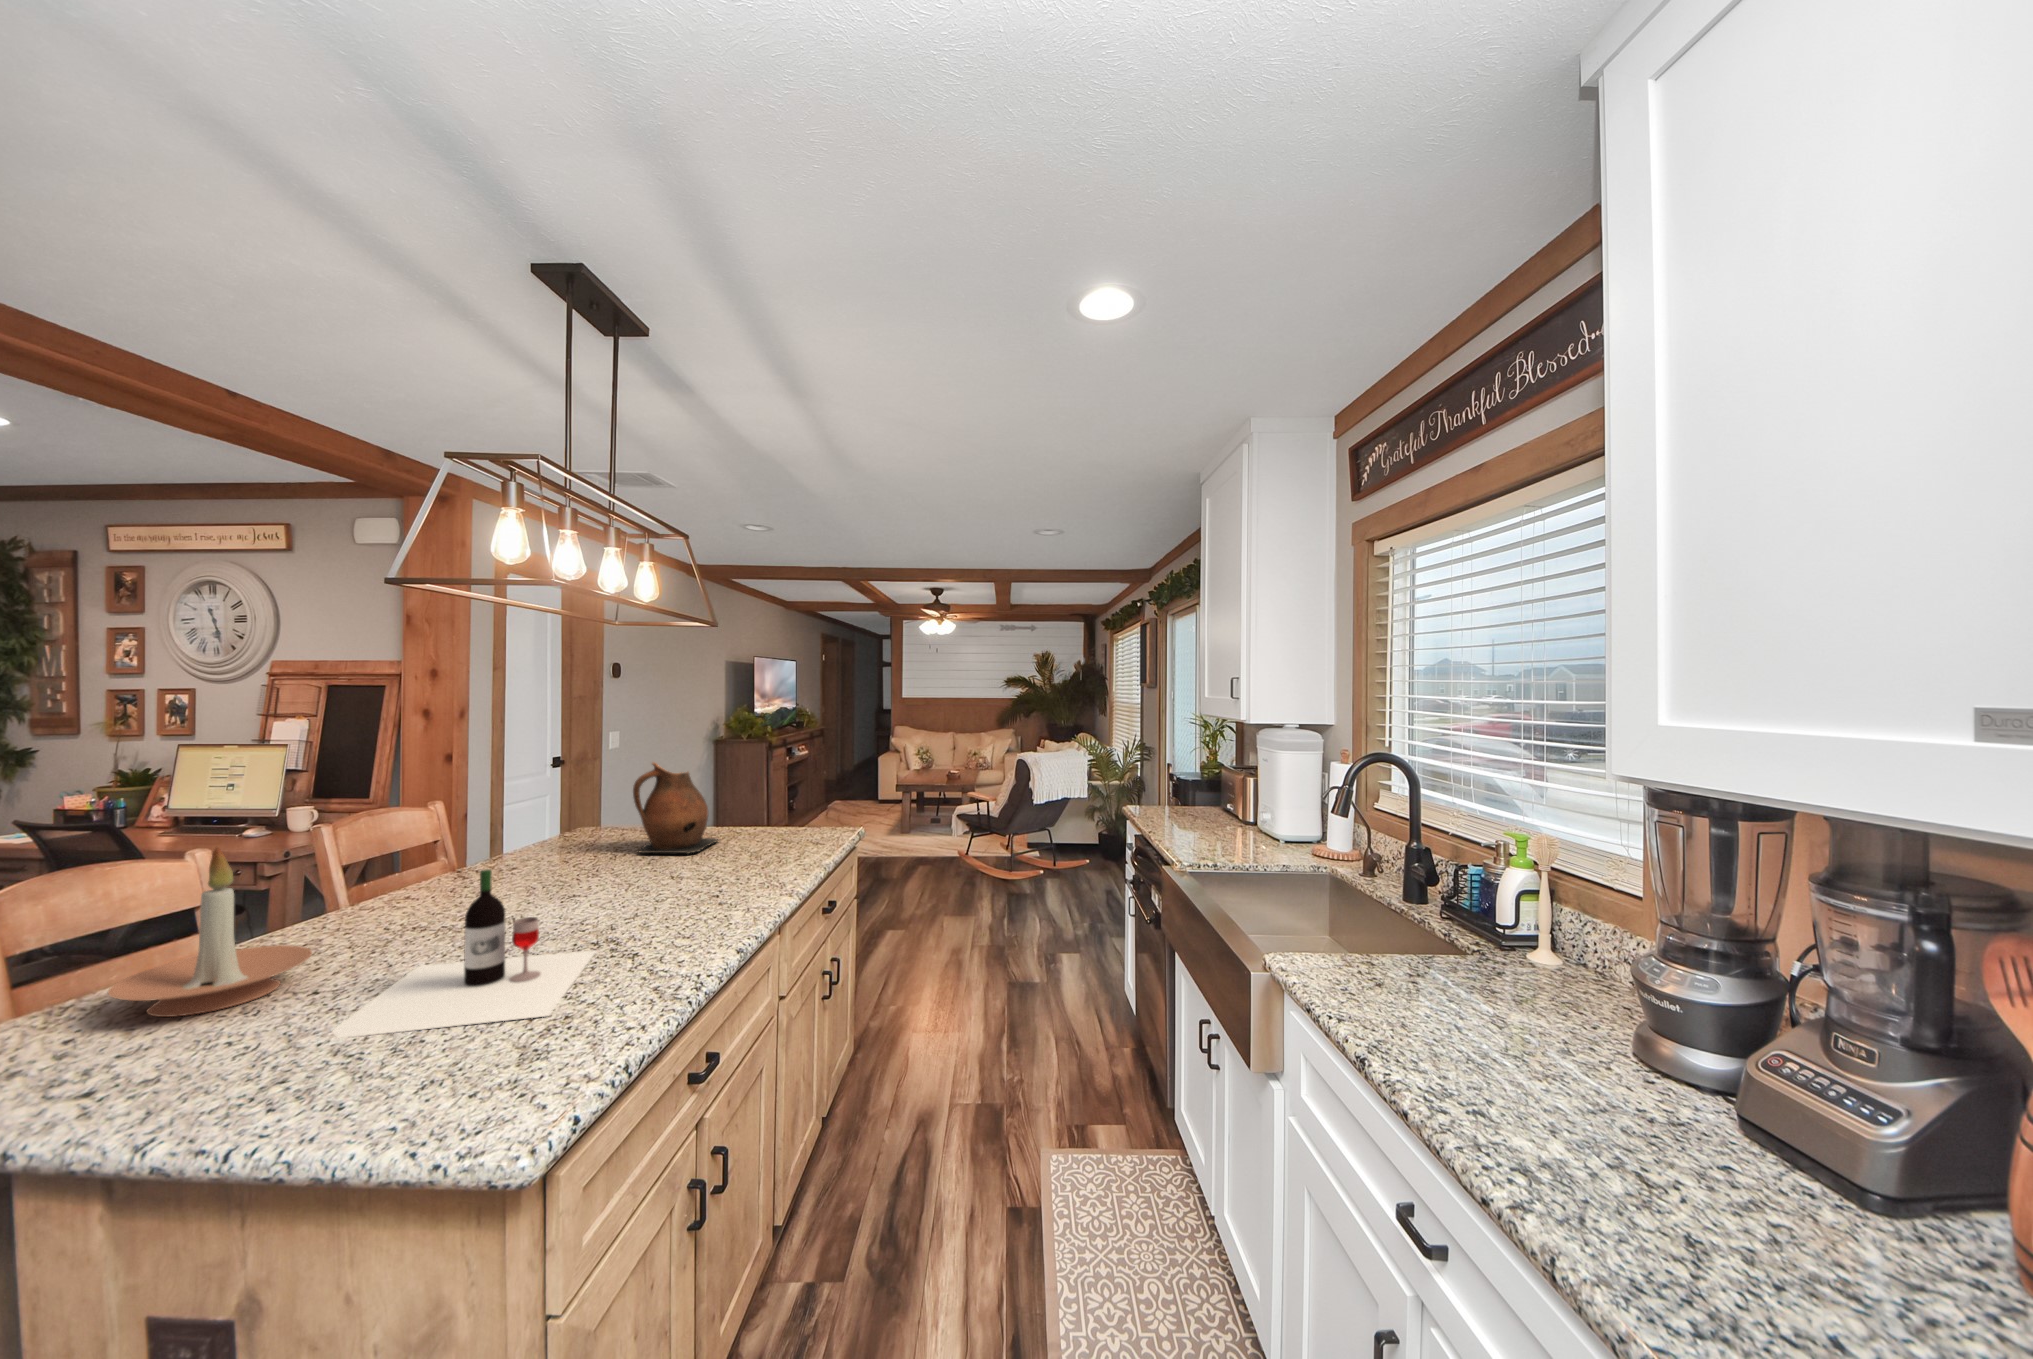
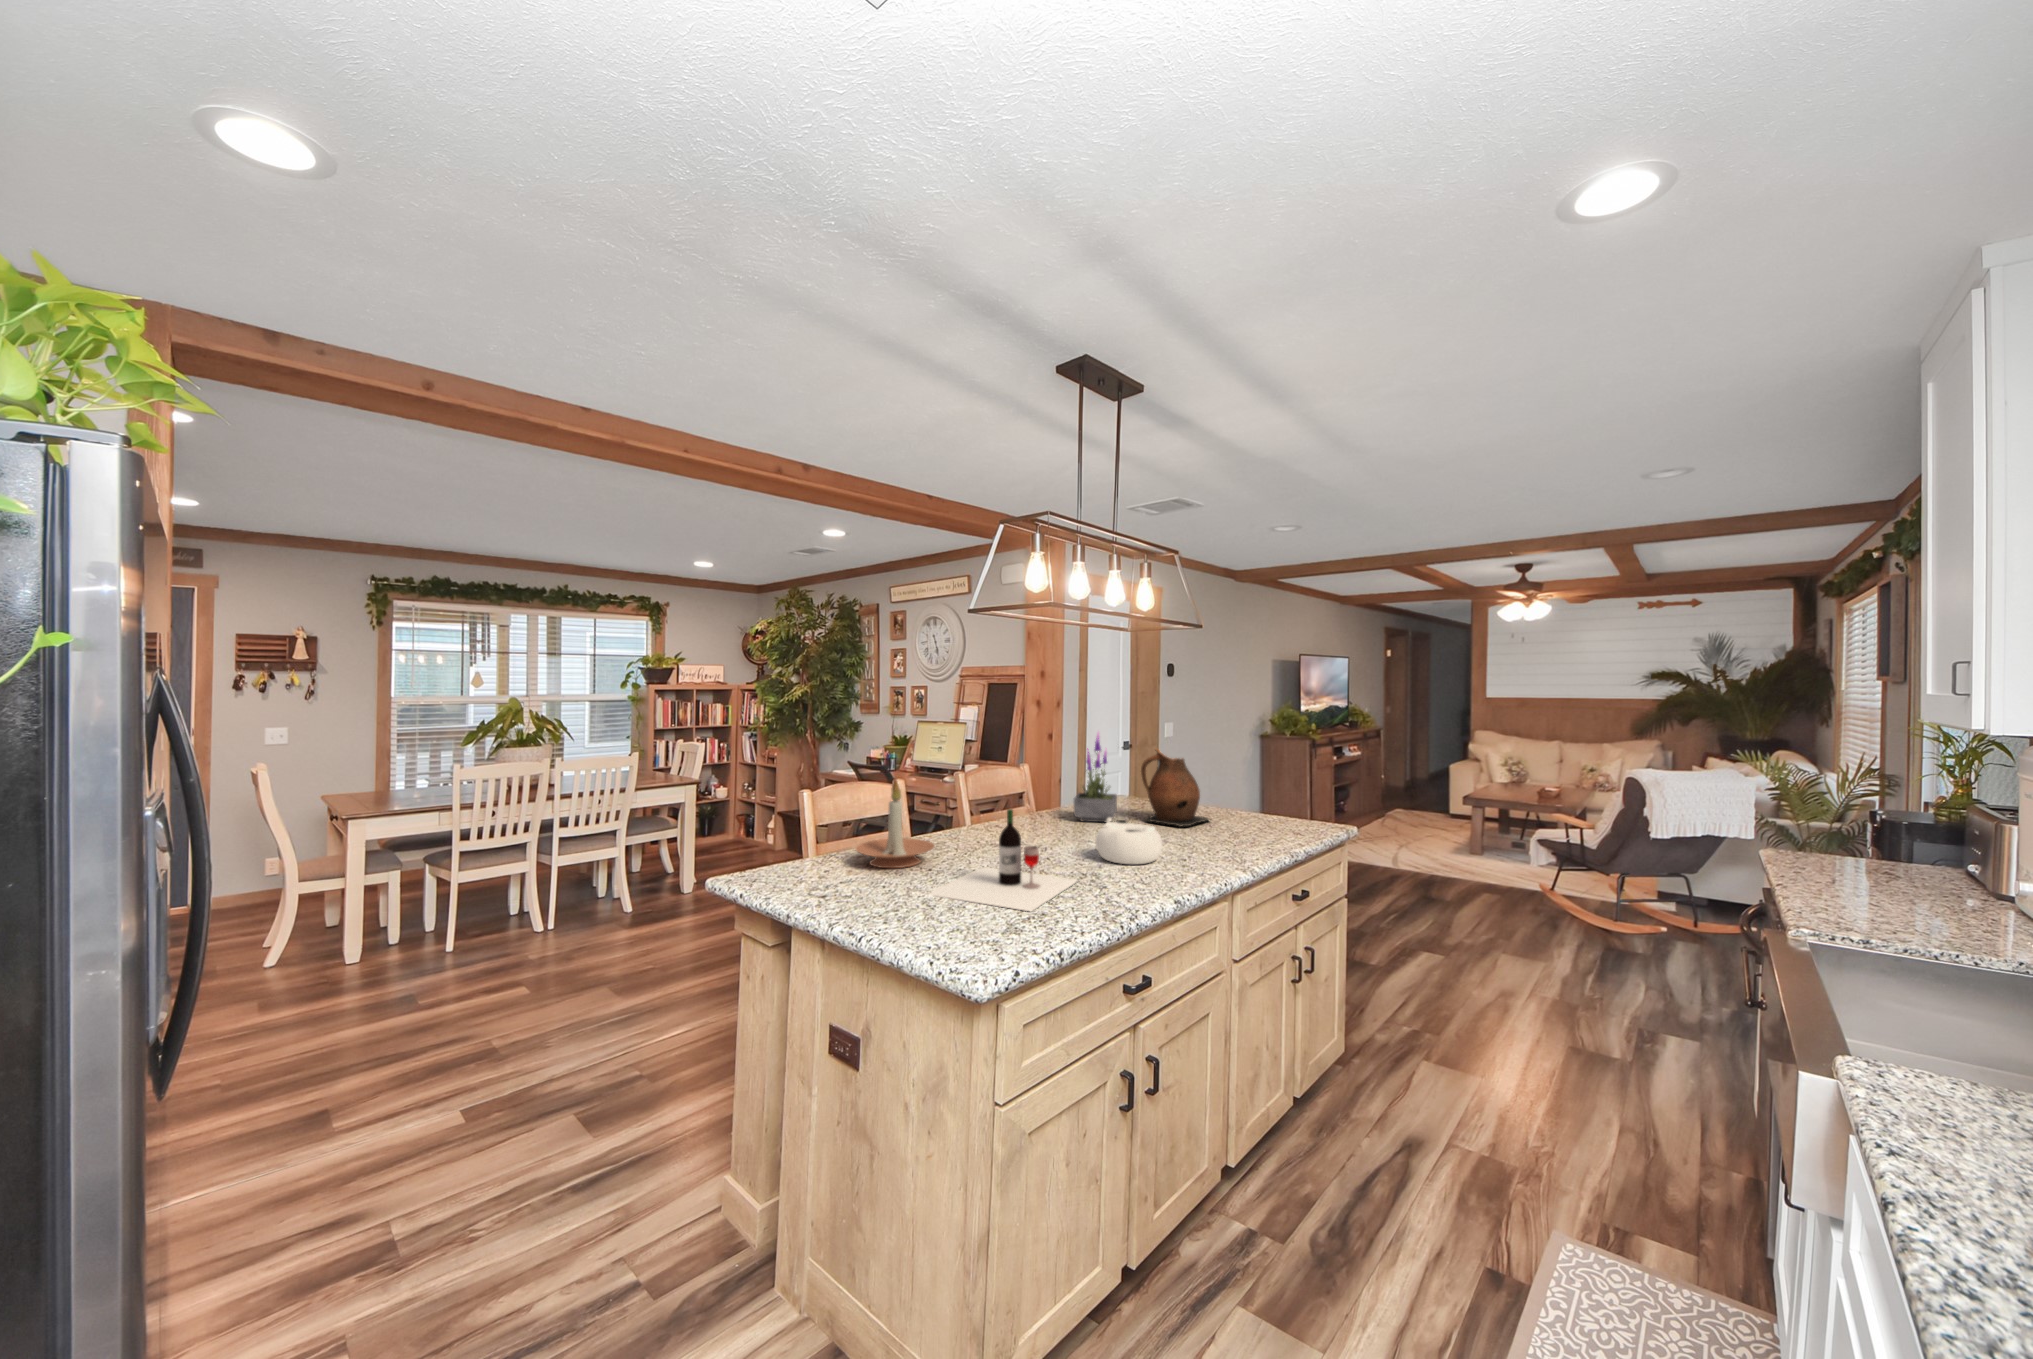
potted plant: none [537,744,598,867] -> present [1074,734,1117,822]
decorative bowl: none [600,857,693,915] -> present [1096,818,1162,864]

